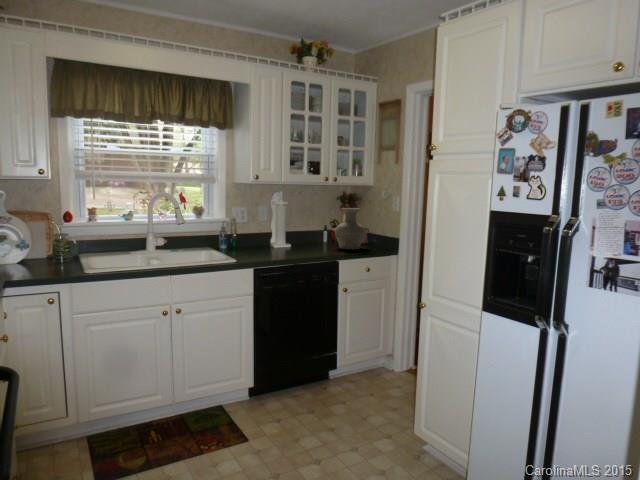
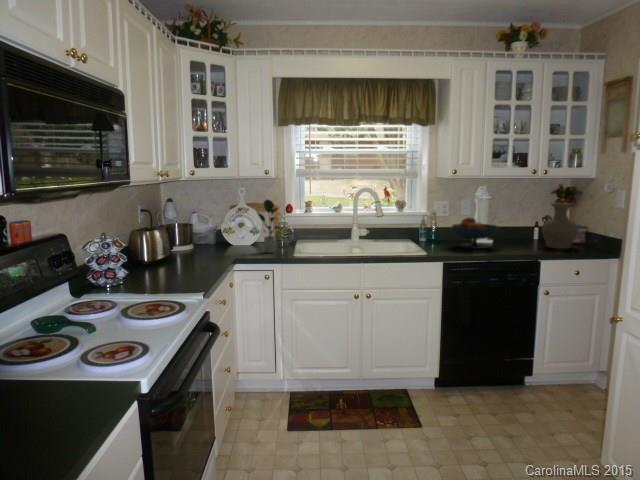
potted plant: none [24,205,62,272] -> present [258,199,279,253]
fruit bowl: none [255,222,300,253] -> present [452,218,499,249]

